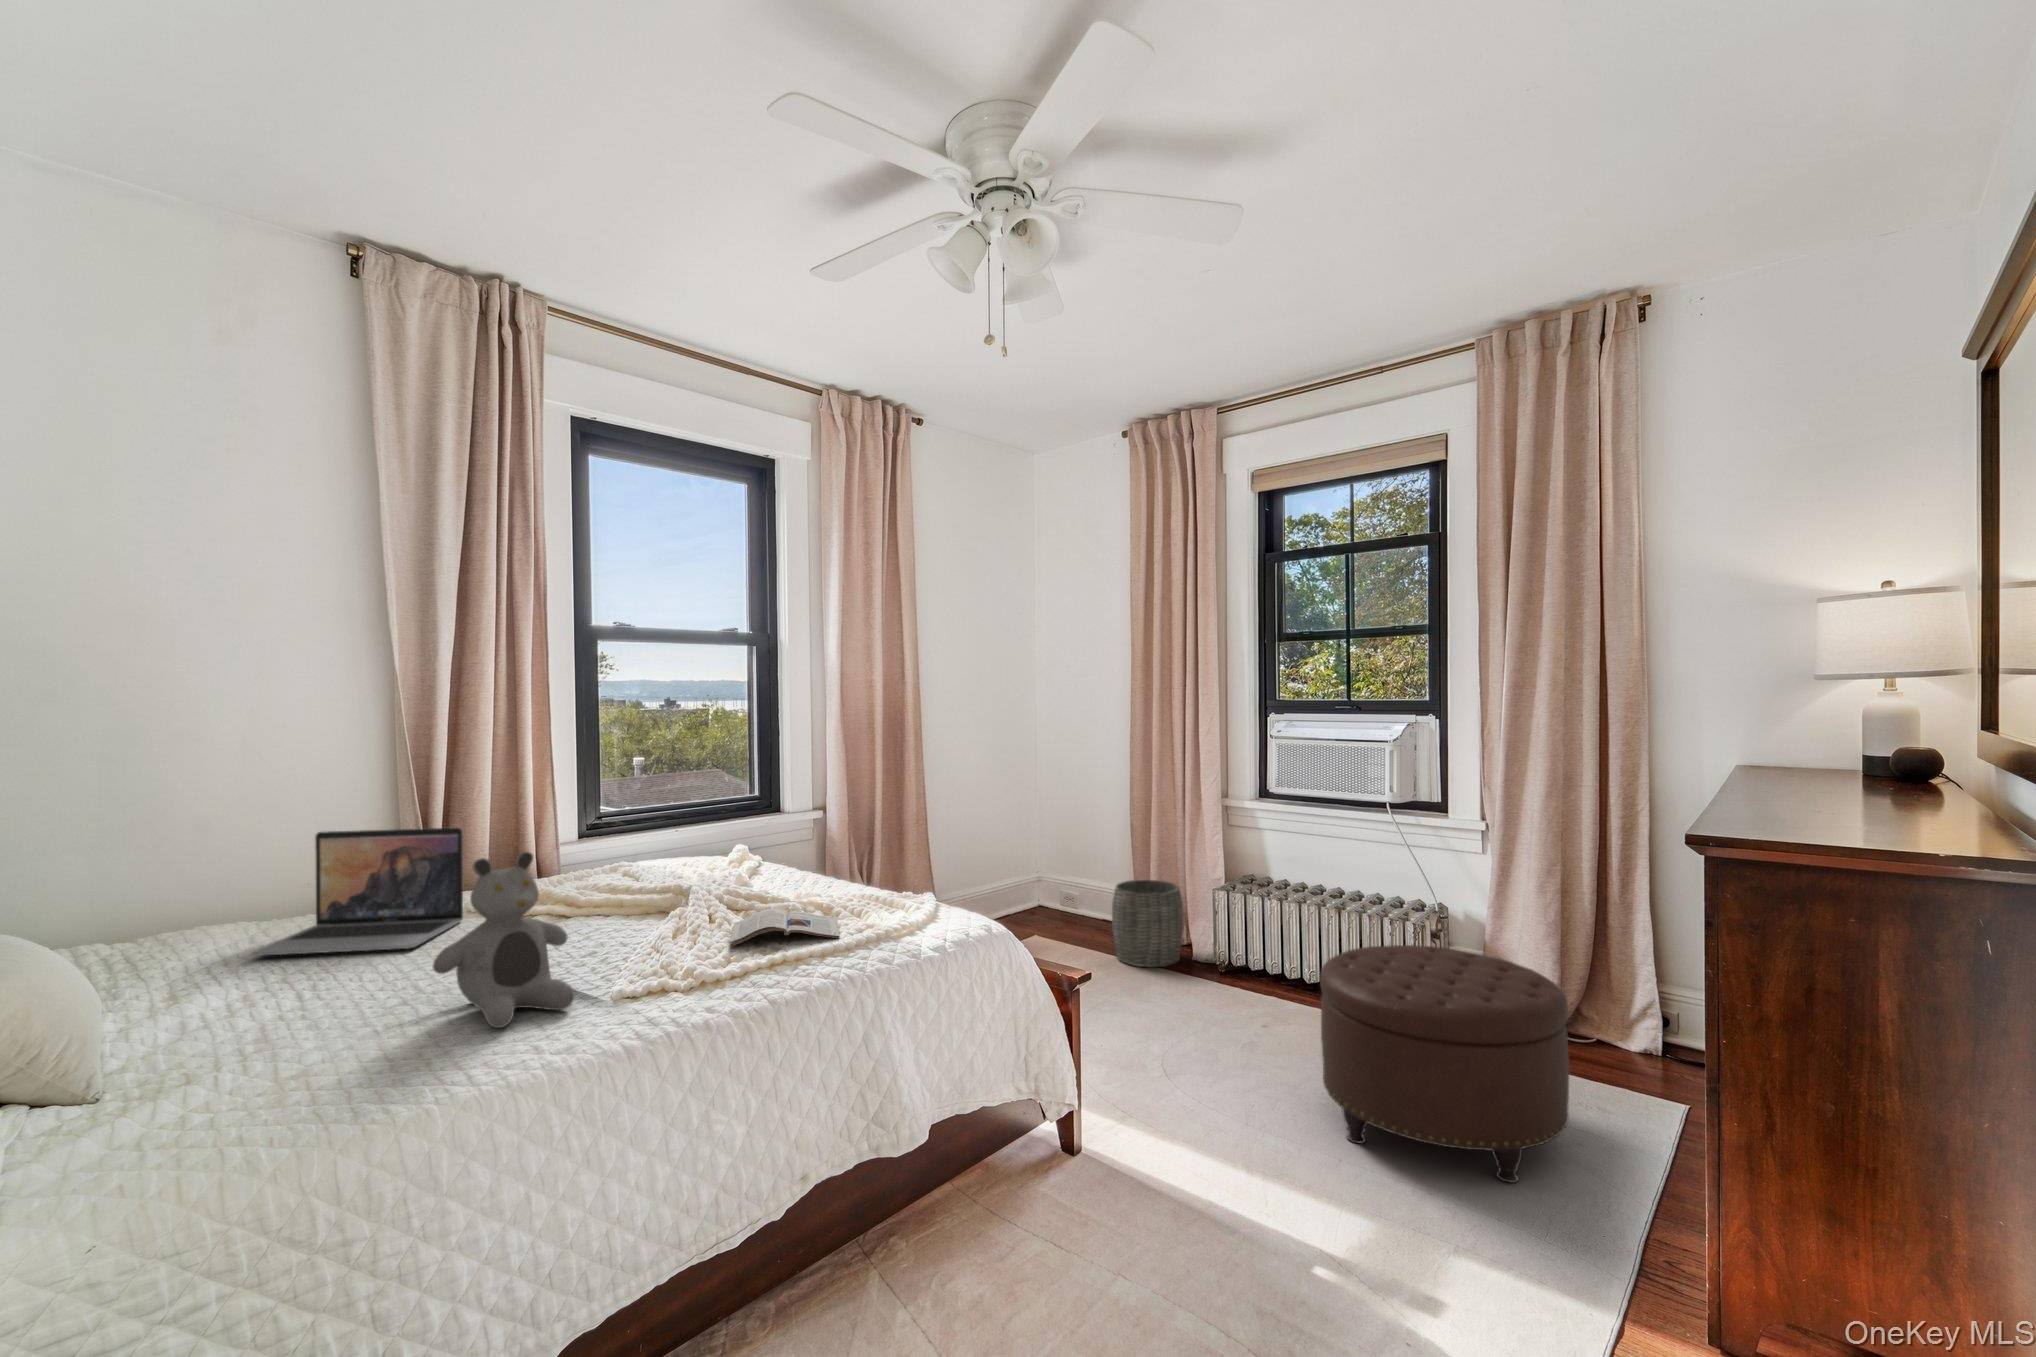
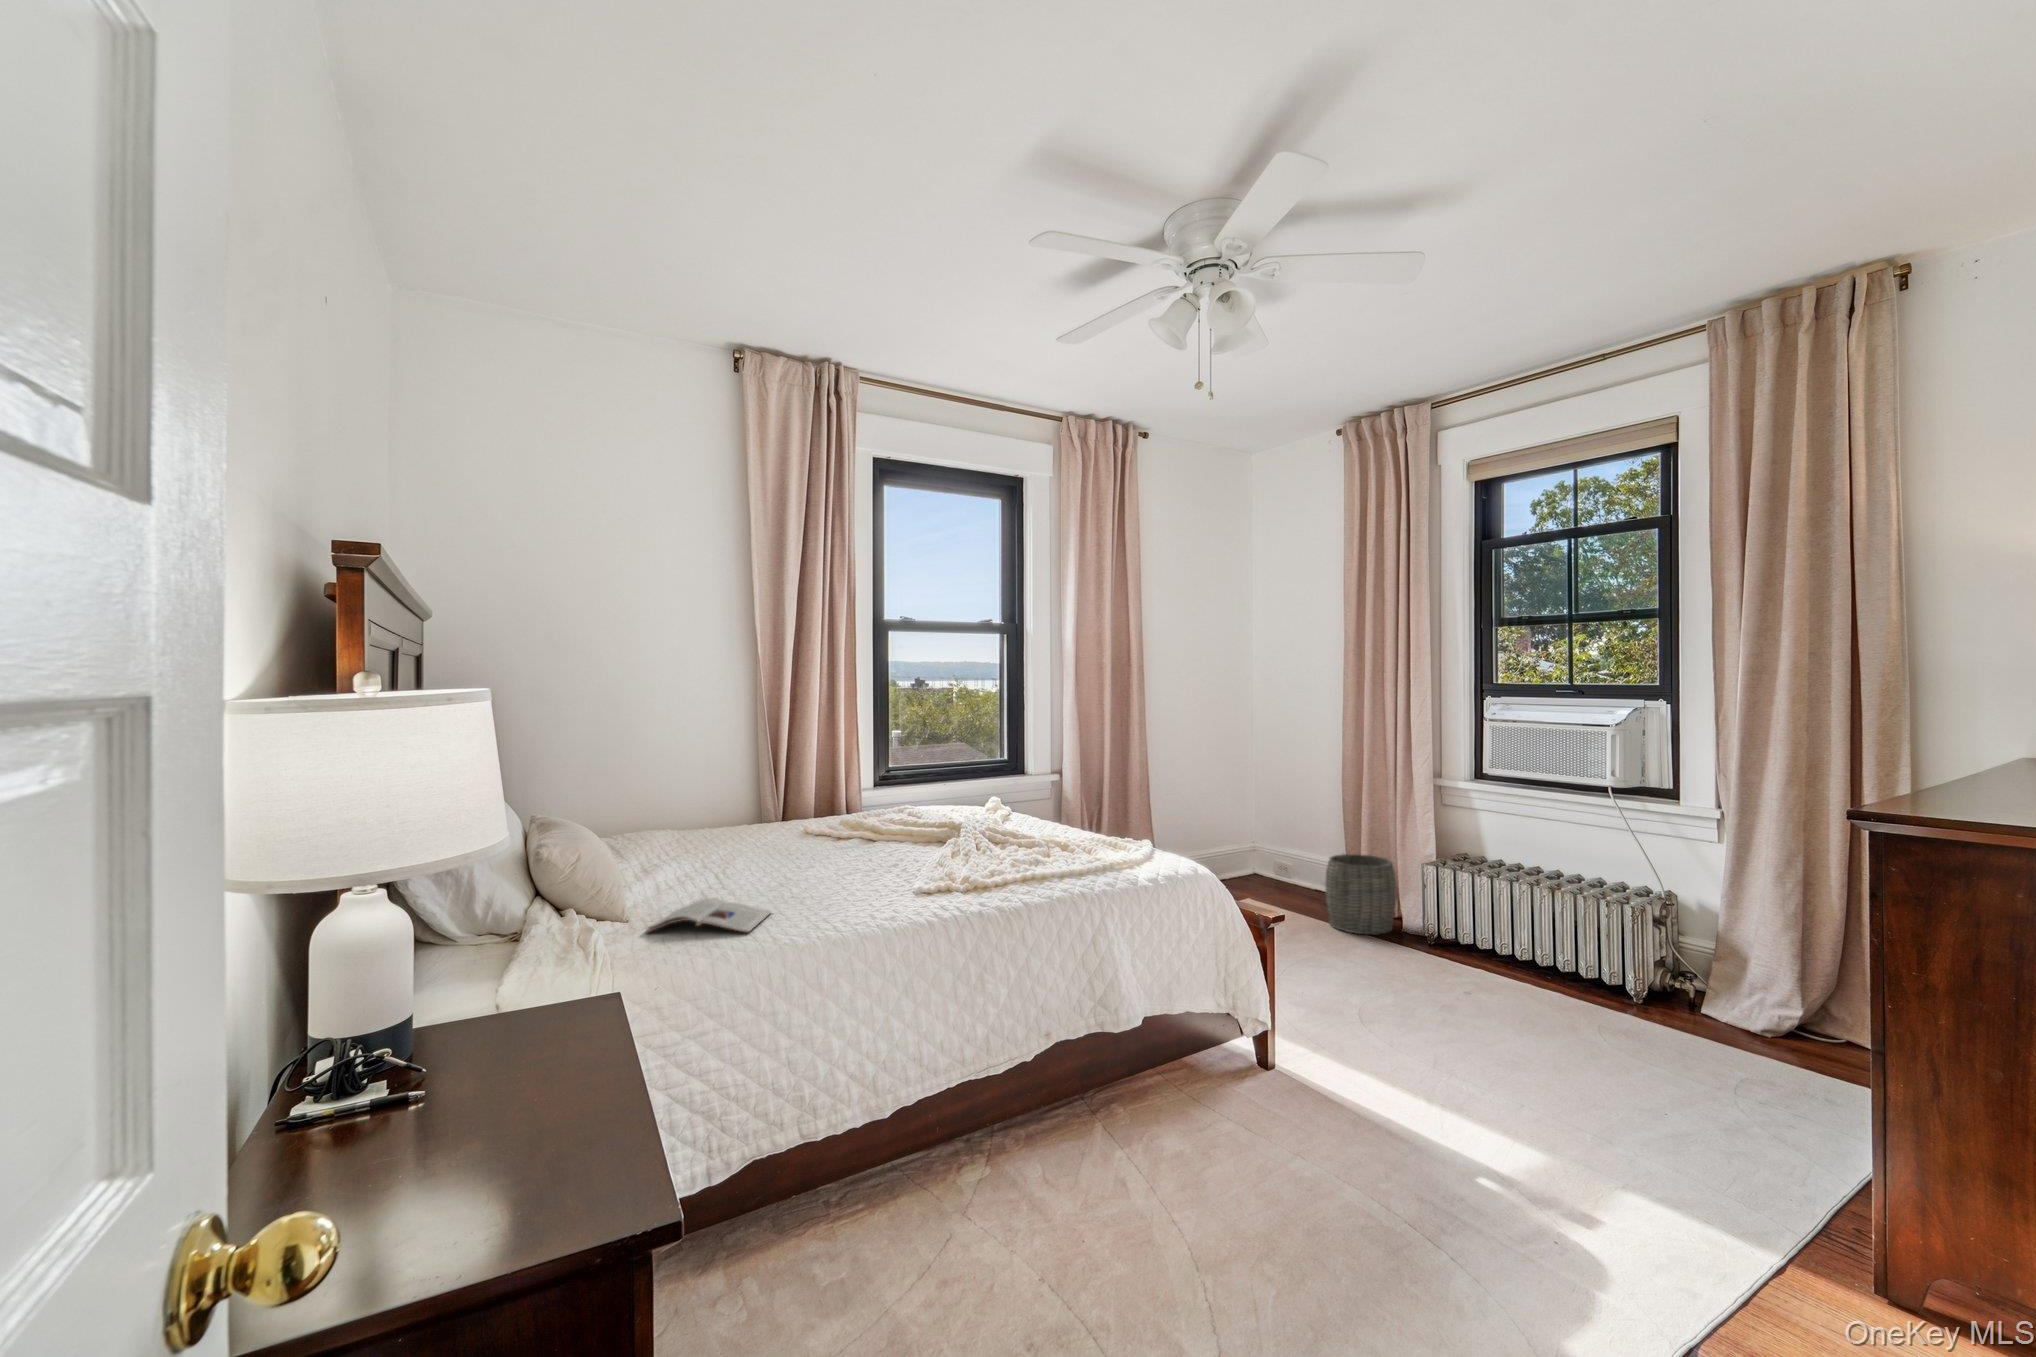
laptop: present [250,828,463,956] -> none [678,770,805,853]
teddy bear: present [433,852,575,1028] -> none [797,783,886,902]
magazine: present [730,908,840,946] -> present [645,898,771,933]
ottoman: present [1320,945,1569,1183] -> none [1511,918,1771,1140]

